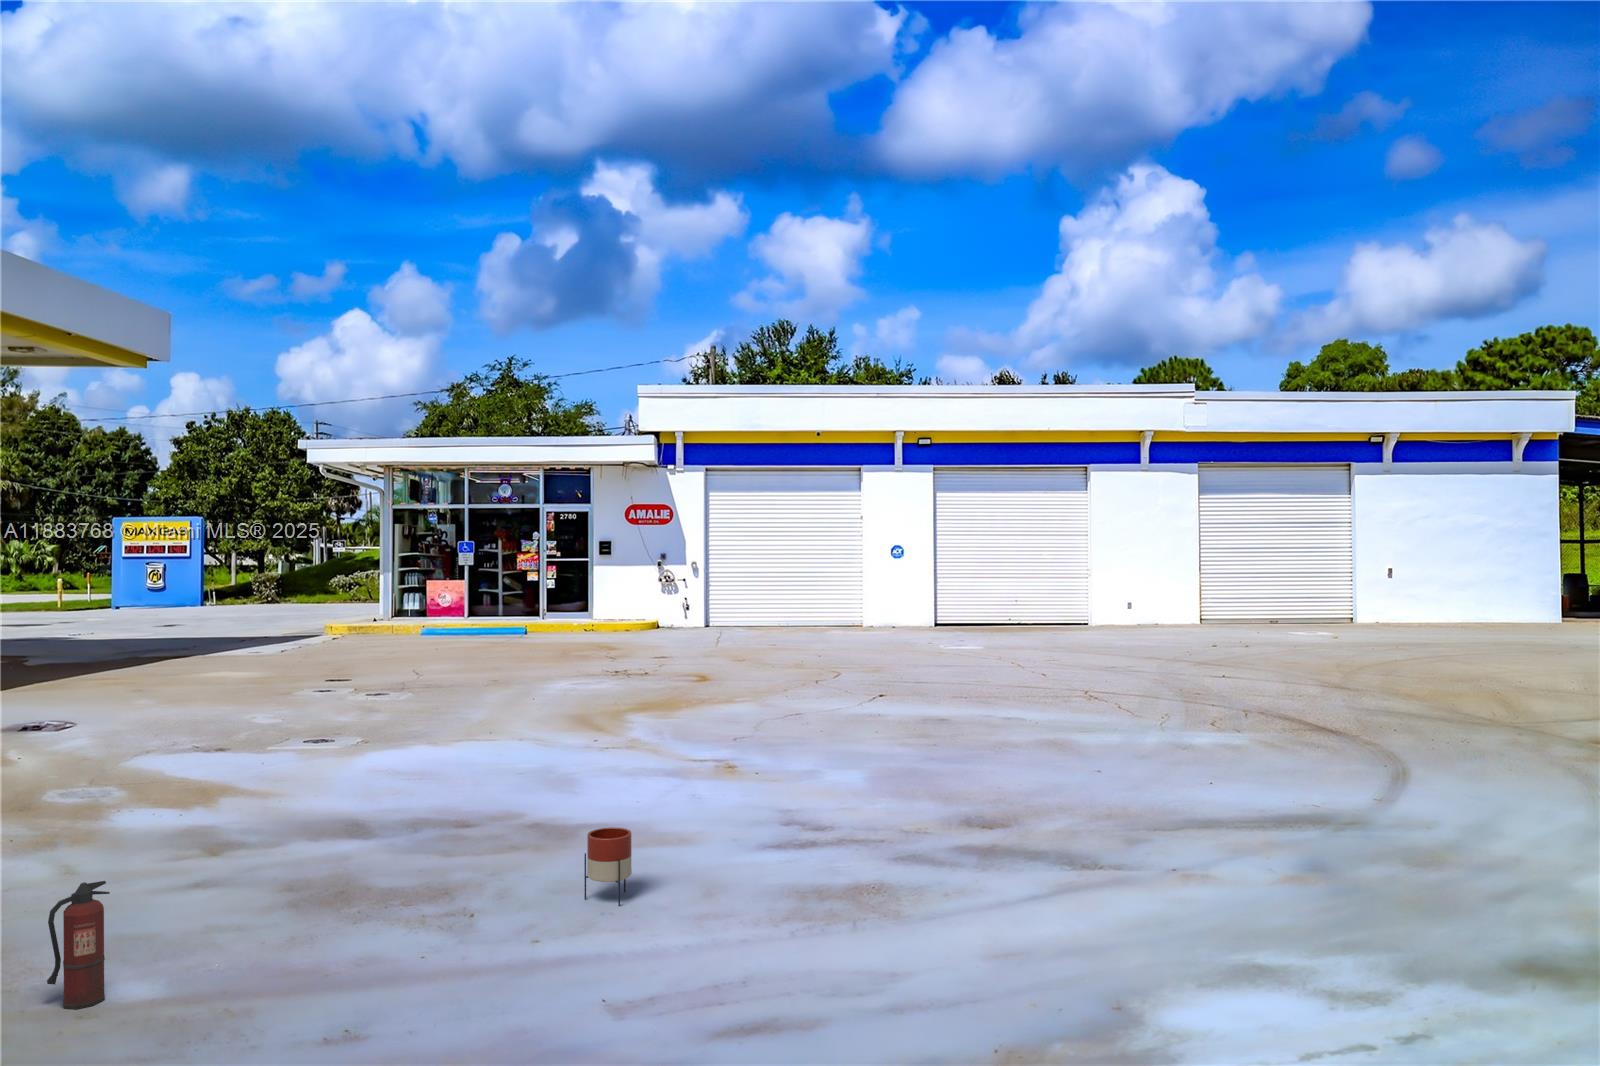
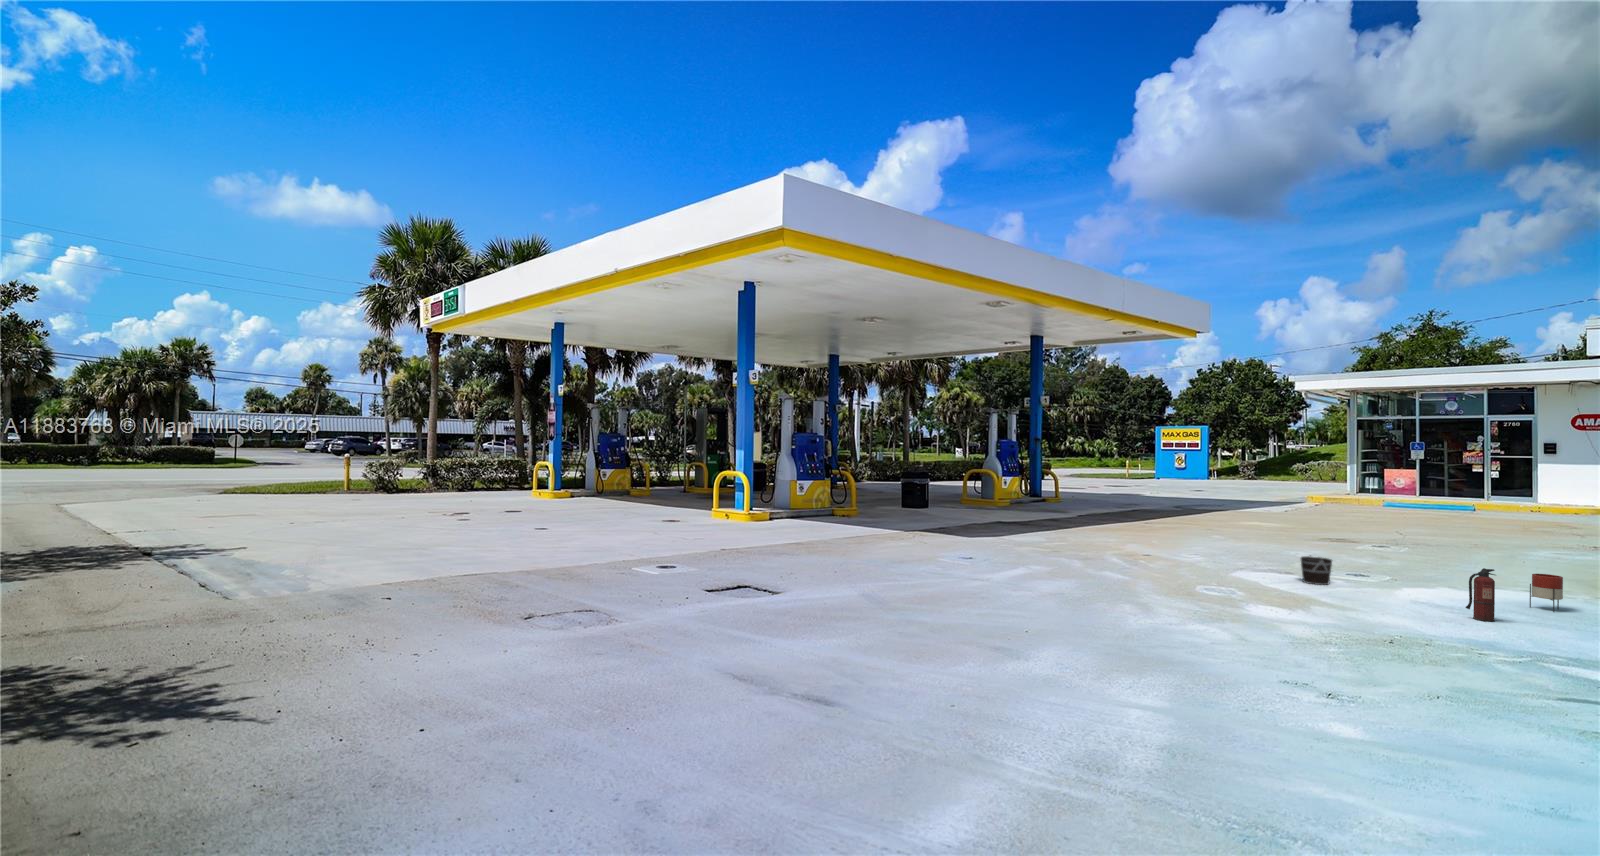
bucket: none [159,858,235,938] -> present [1301,555,1332,585]
fire extinguisher: present [47,881,110,1009] -> present [1466,568,1495,622]

